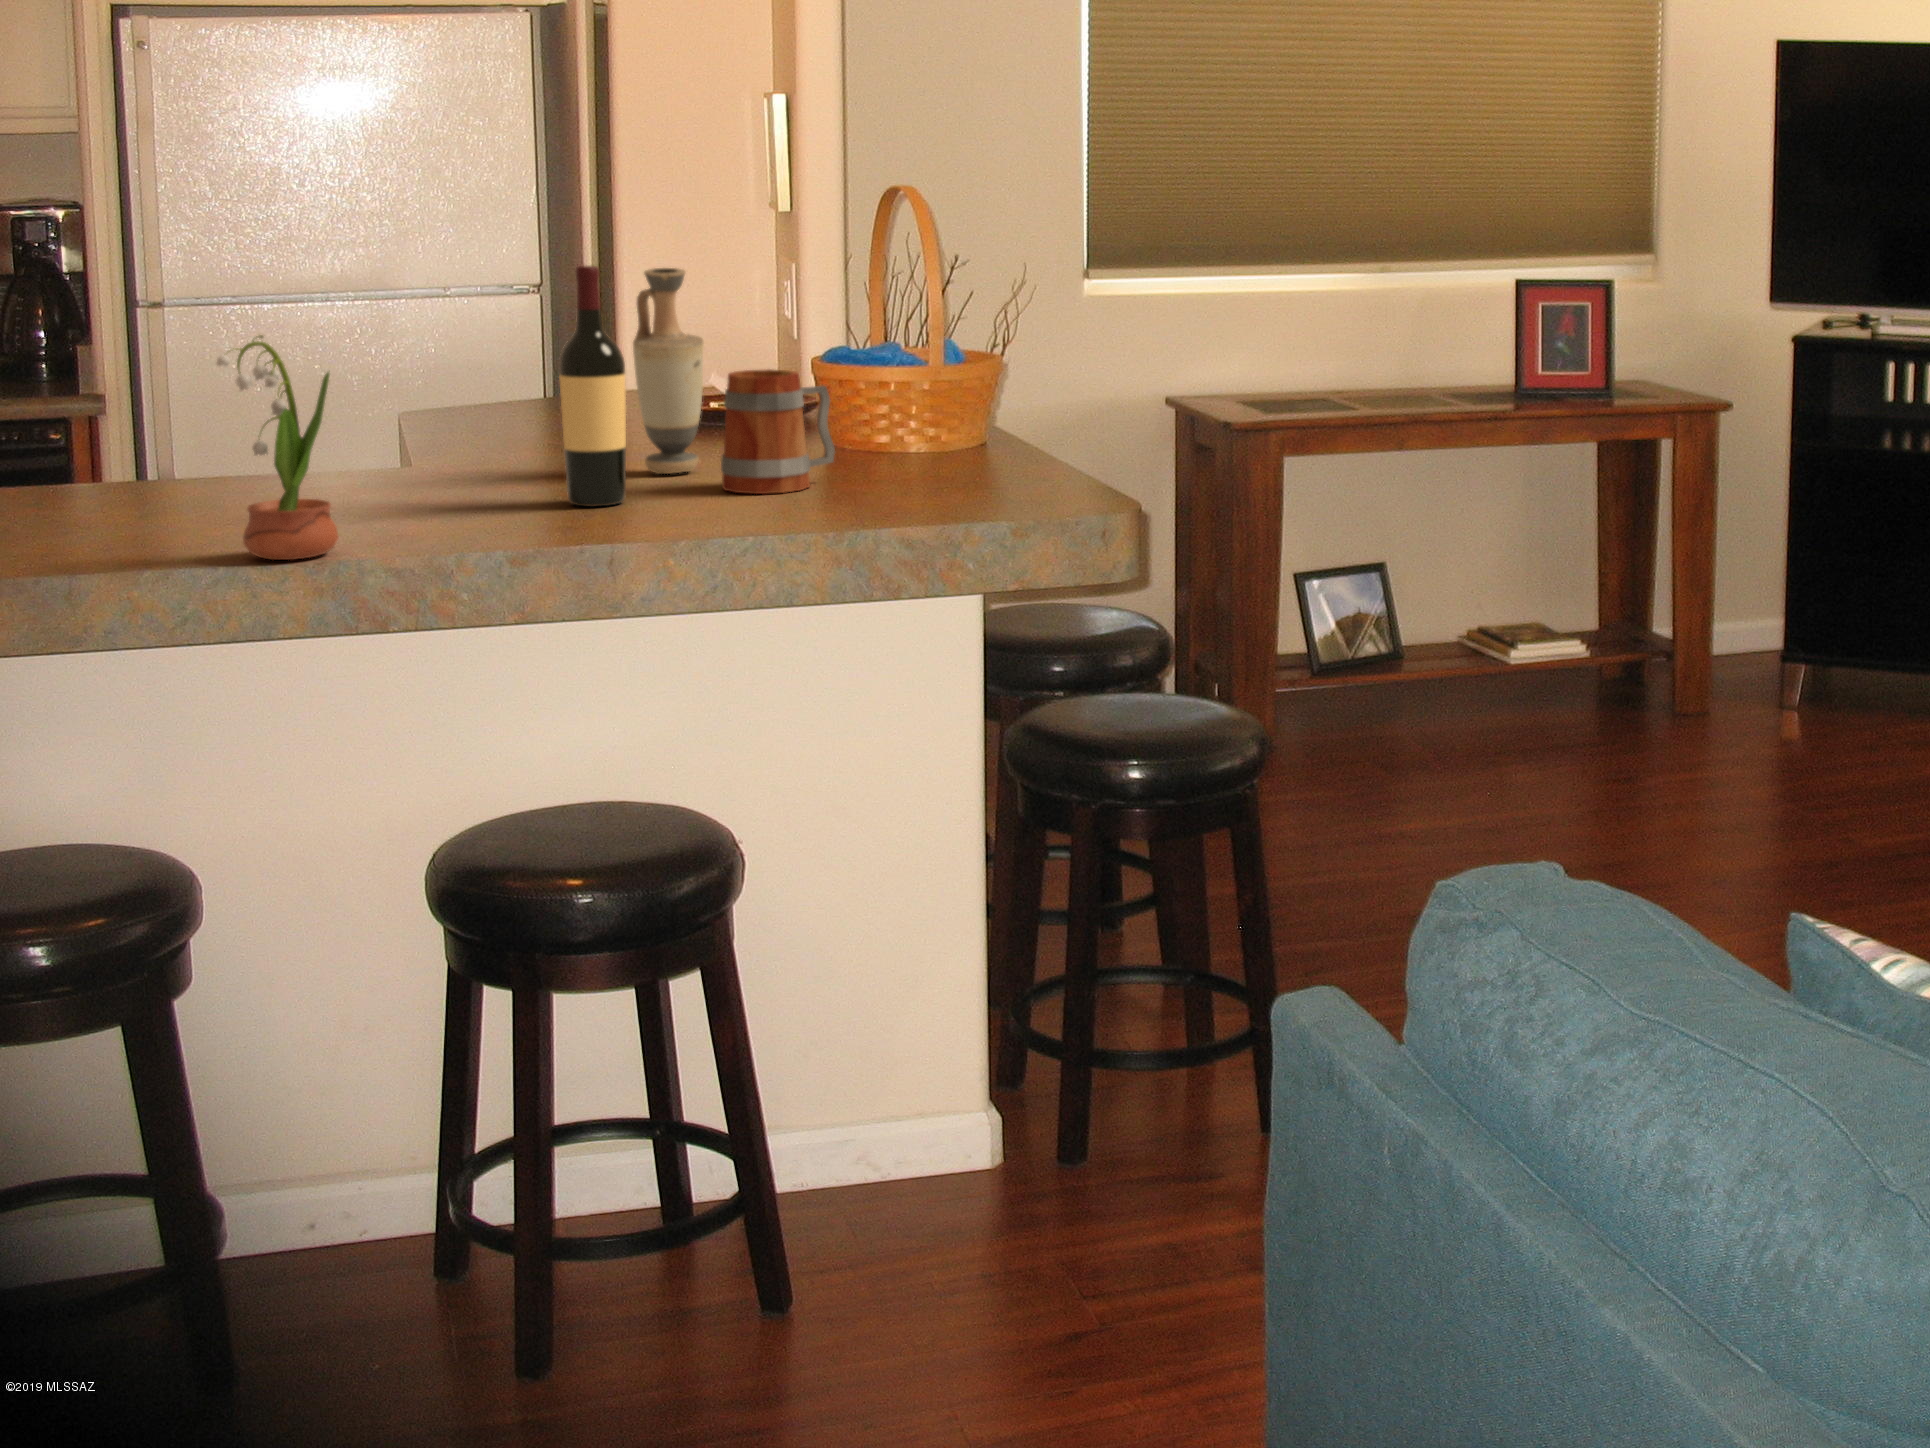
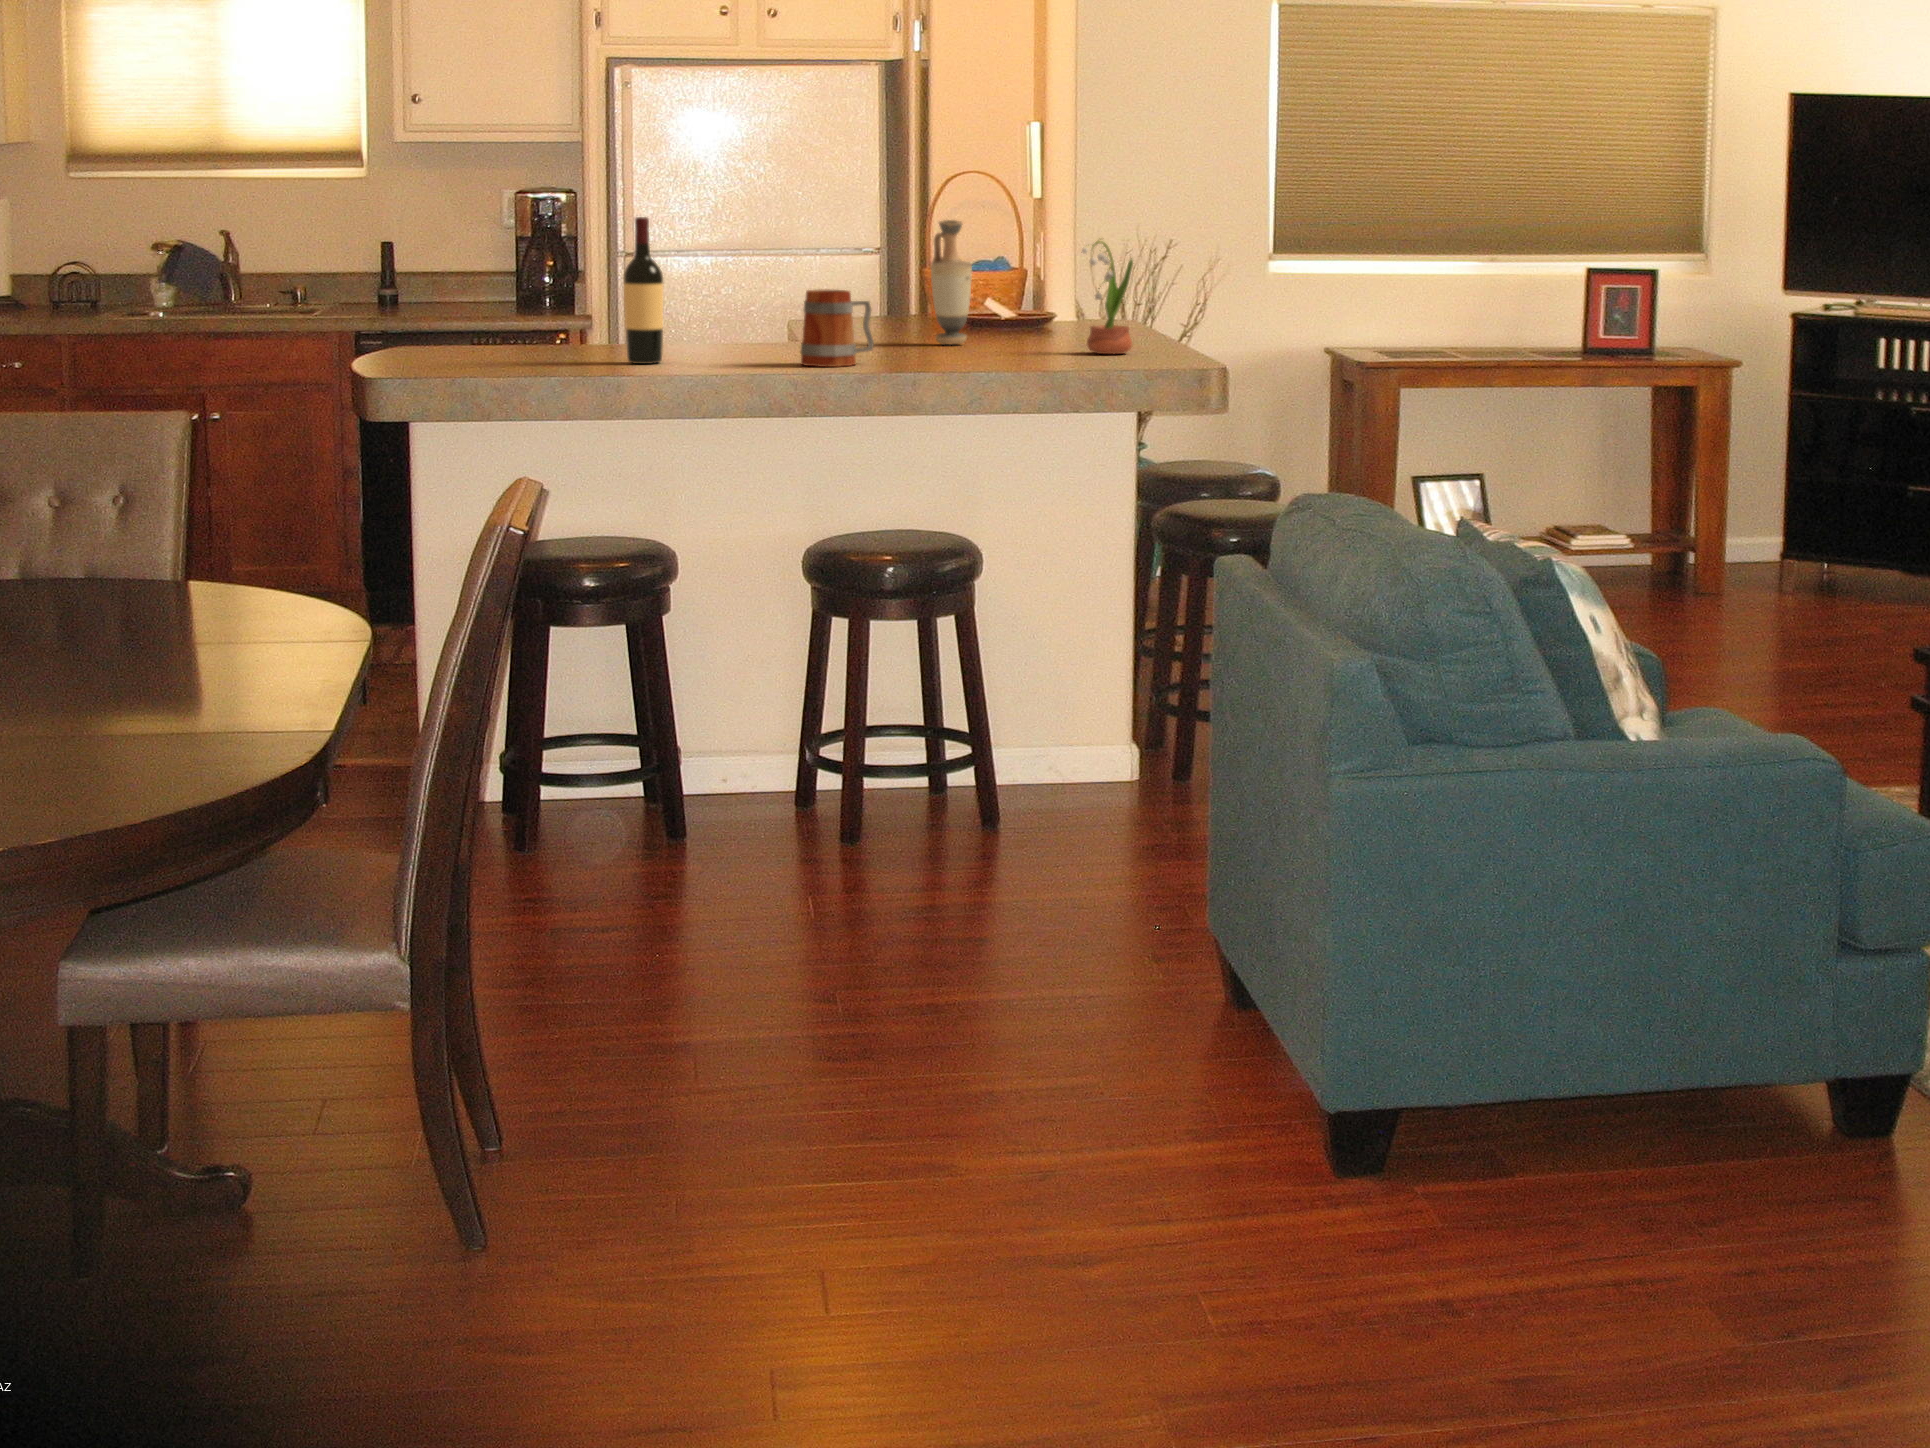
wine bottle: present [559,266,626,507] -> present [624,217,664,364]
potted flower: present [217,335,339,560] -> present [1081,241,1133,354]
mug: present [721,369,835,494] -> present [801,289,874,367]

